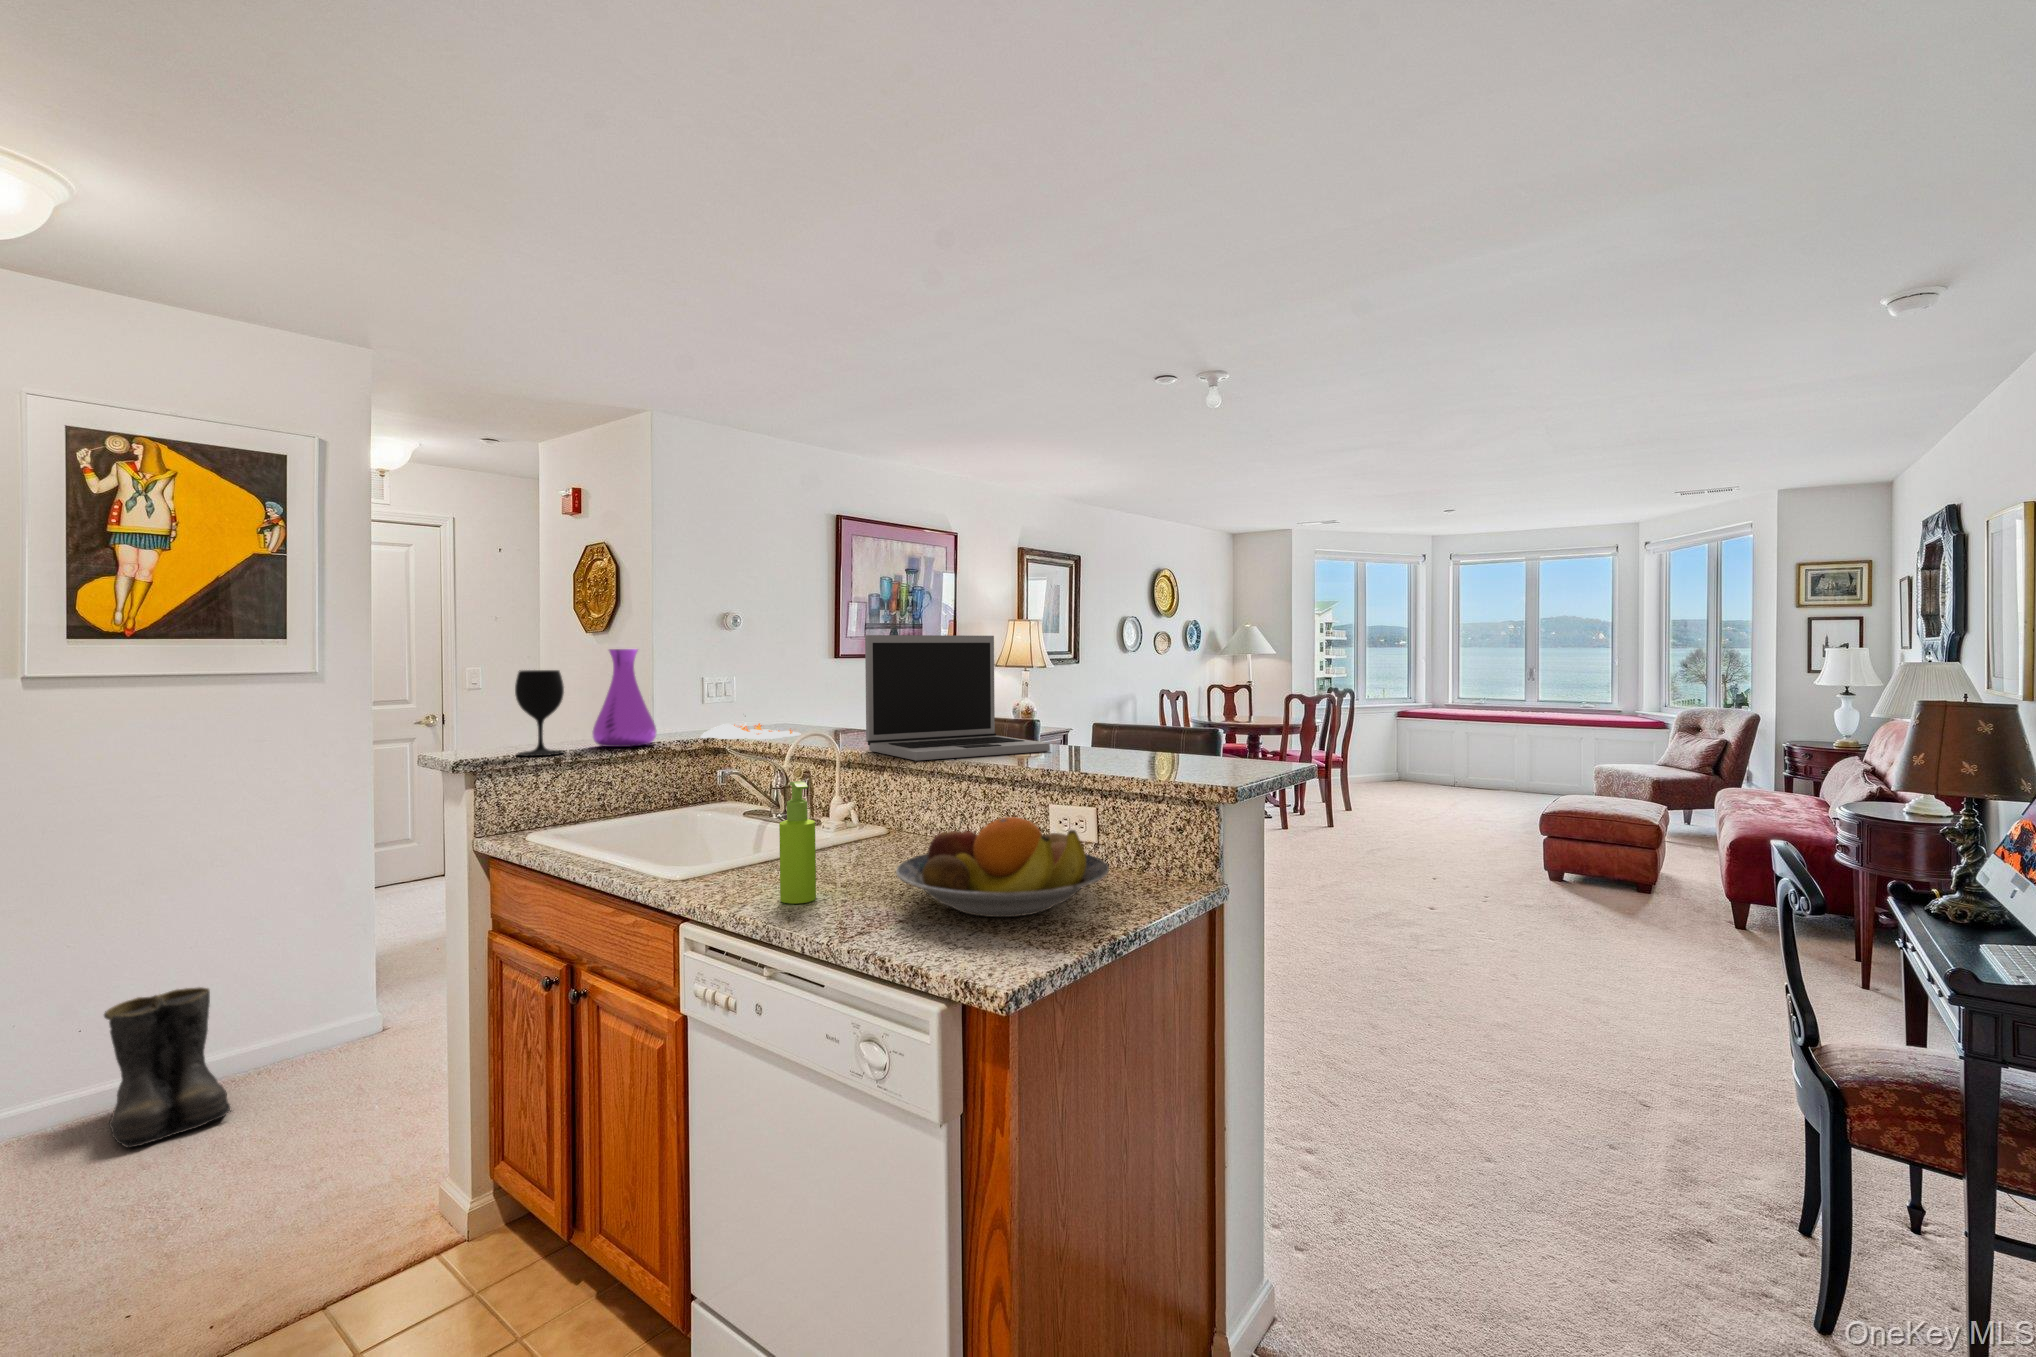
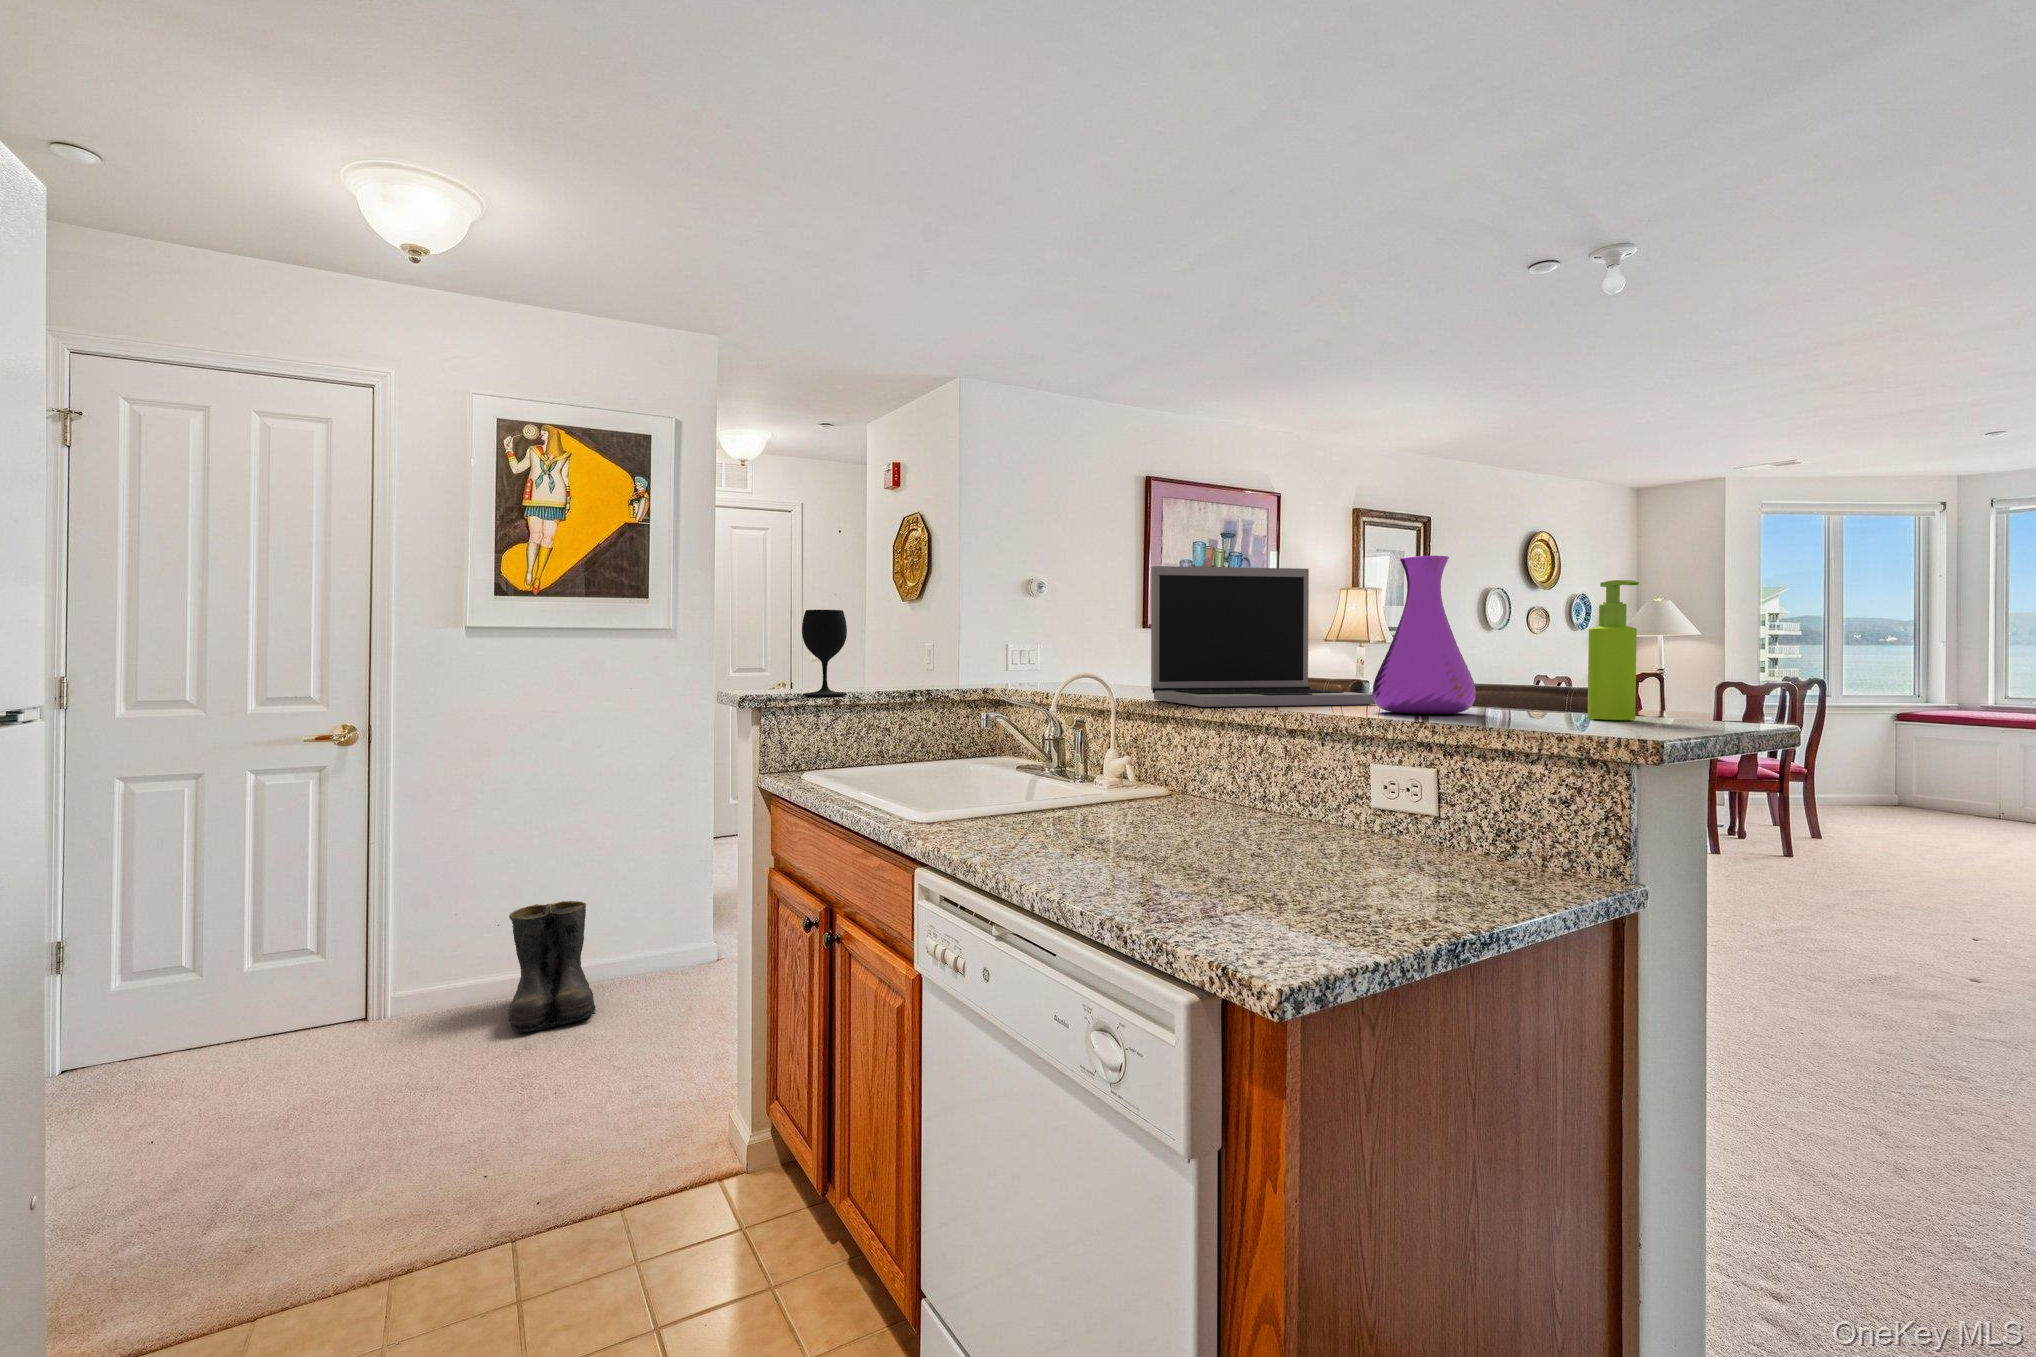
vase: present [592,649,656,747] -> present [1372,556,1476,714]
plate: present [700,723,800,739] -> none [986,666,1091,691]
soap dispenser: present [779,781,816,904] -> present [1588,580,1639,720]
fruit bowl: present [896,817,1109,917] -> none [1155,761,1451,894]

